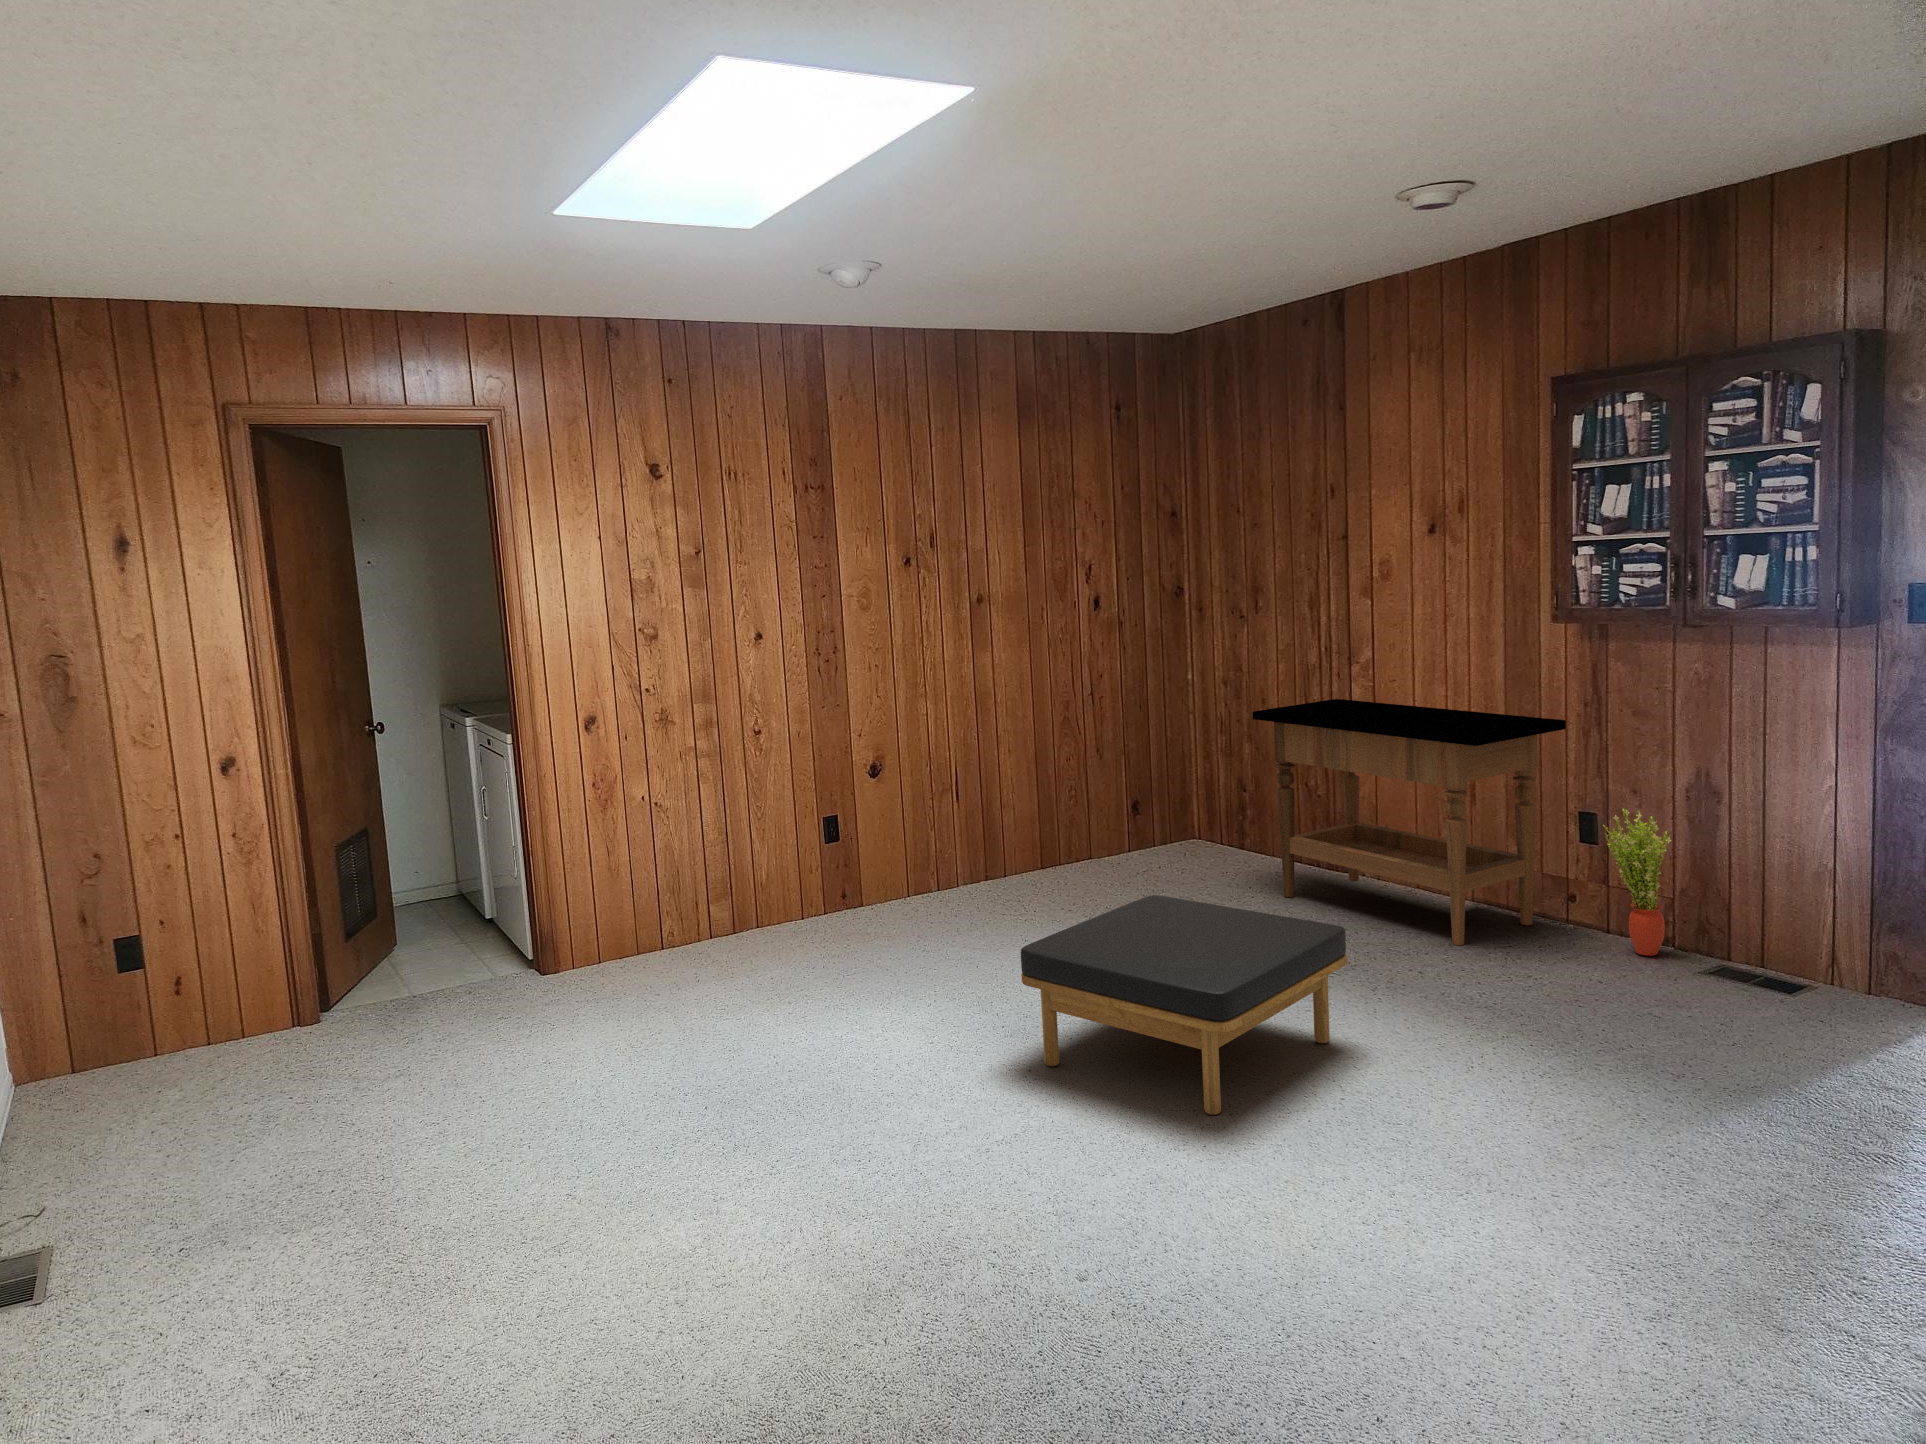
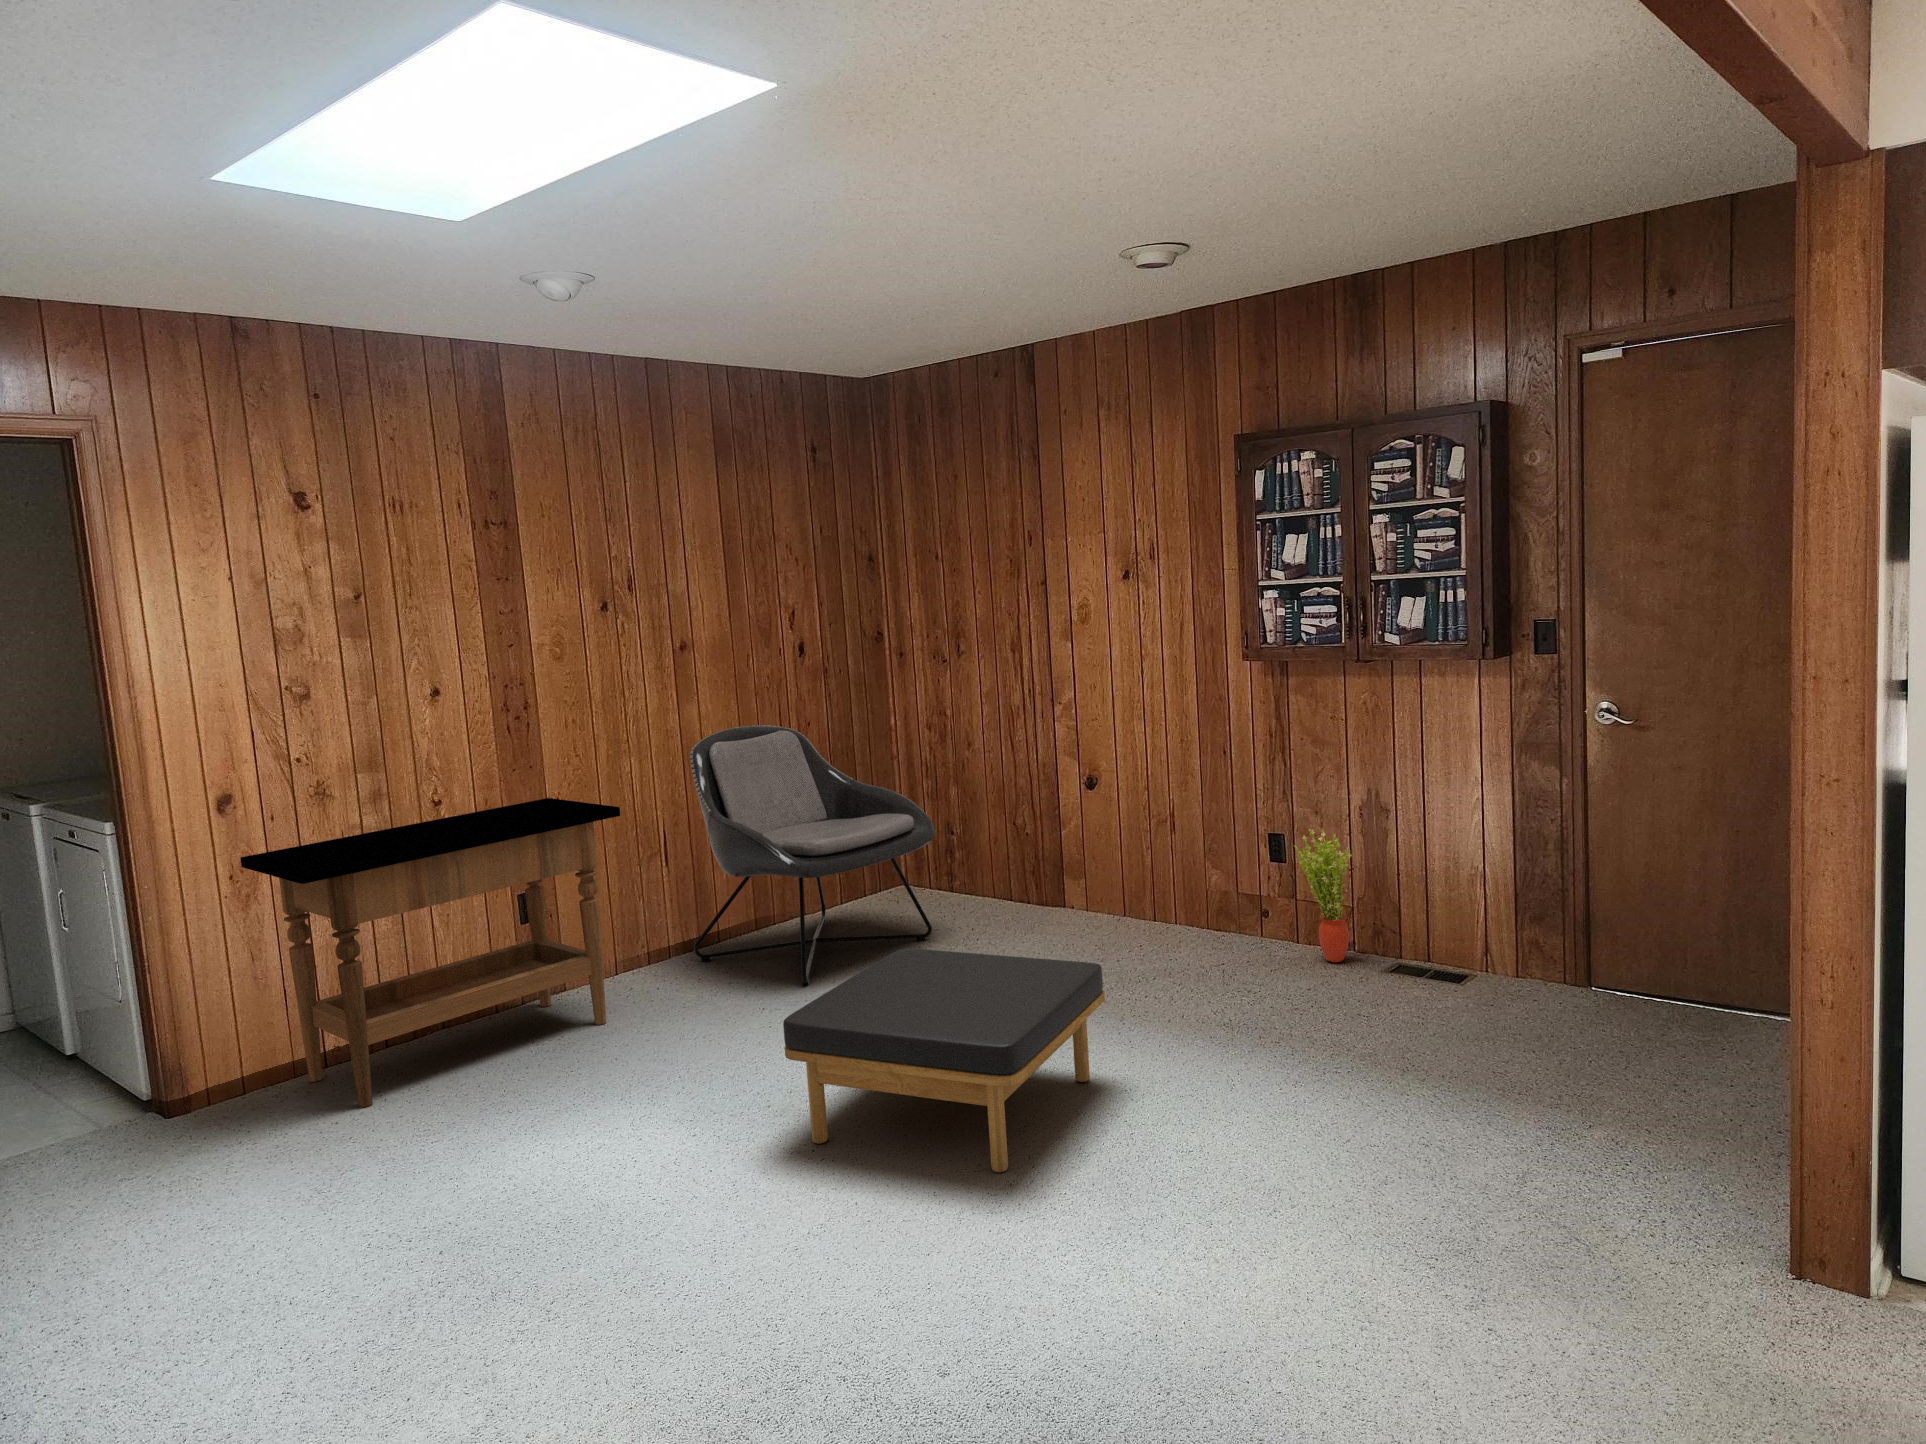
lounge chair: none [983,675,1218,925] -> present [690,725,935,985]
side table: present [1253,699,1566,945] -> present [240,798,620,1108]

